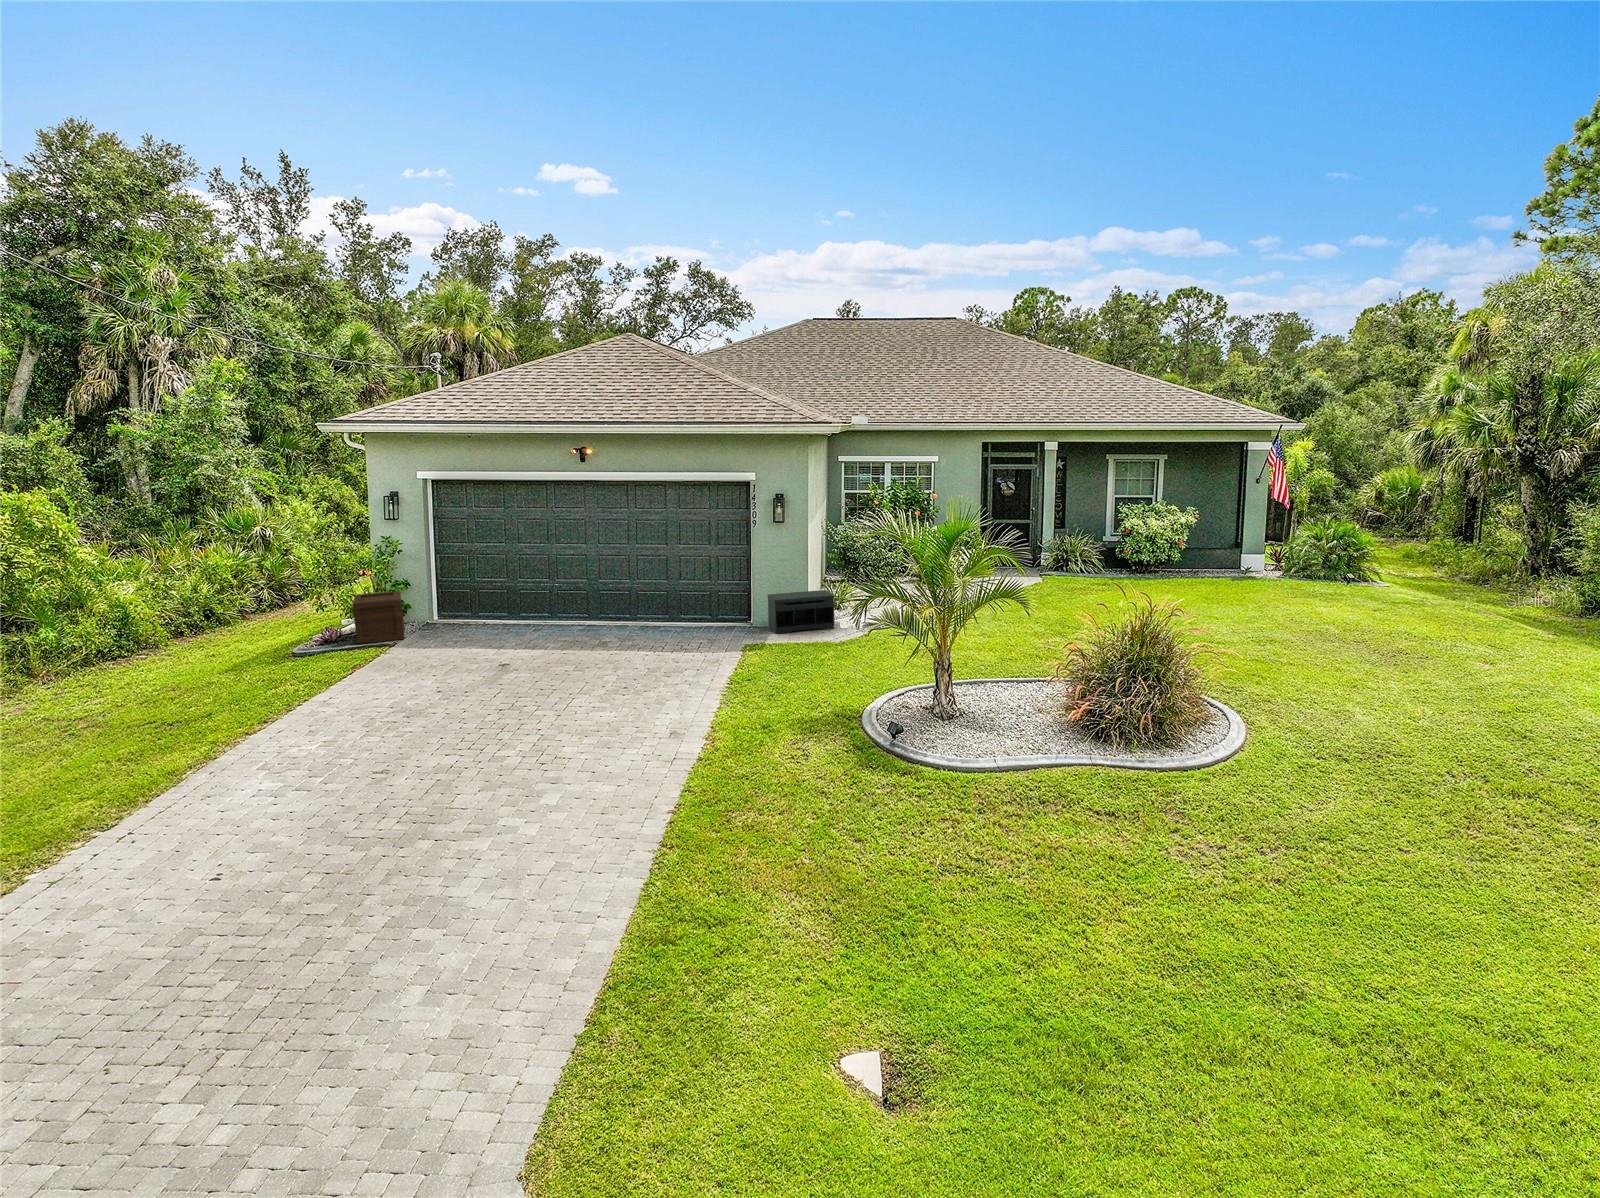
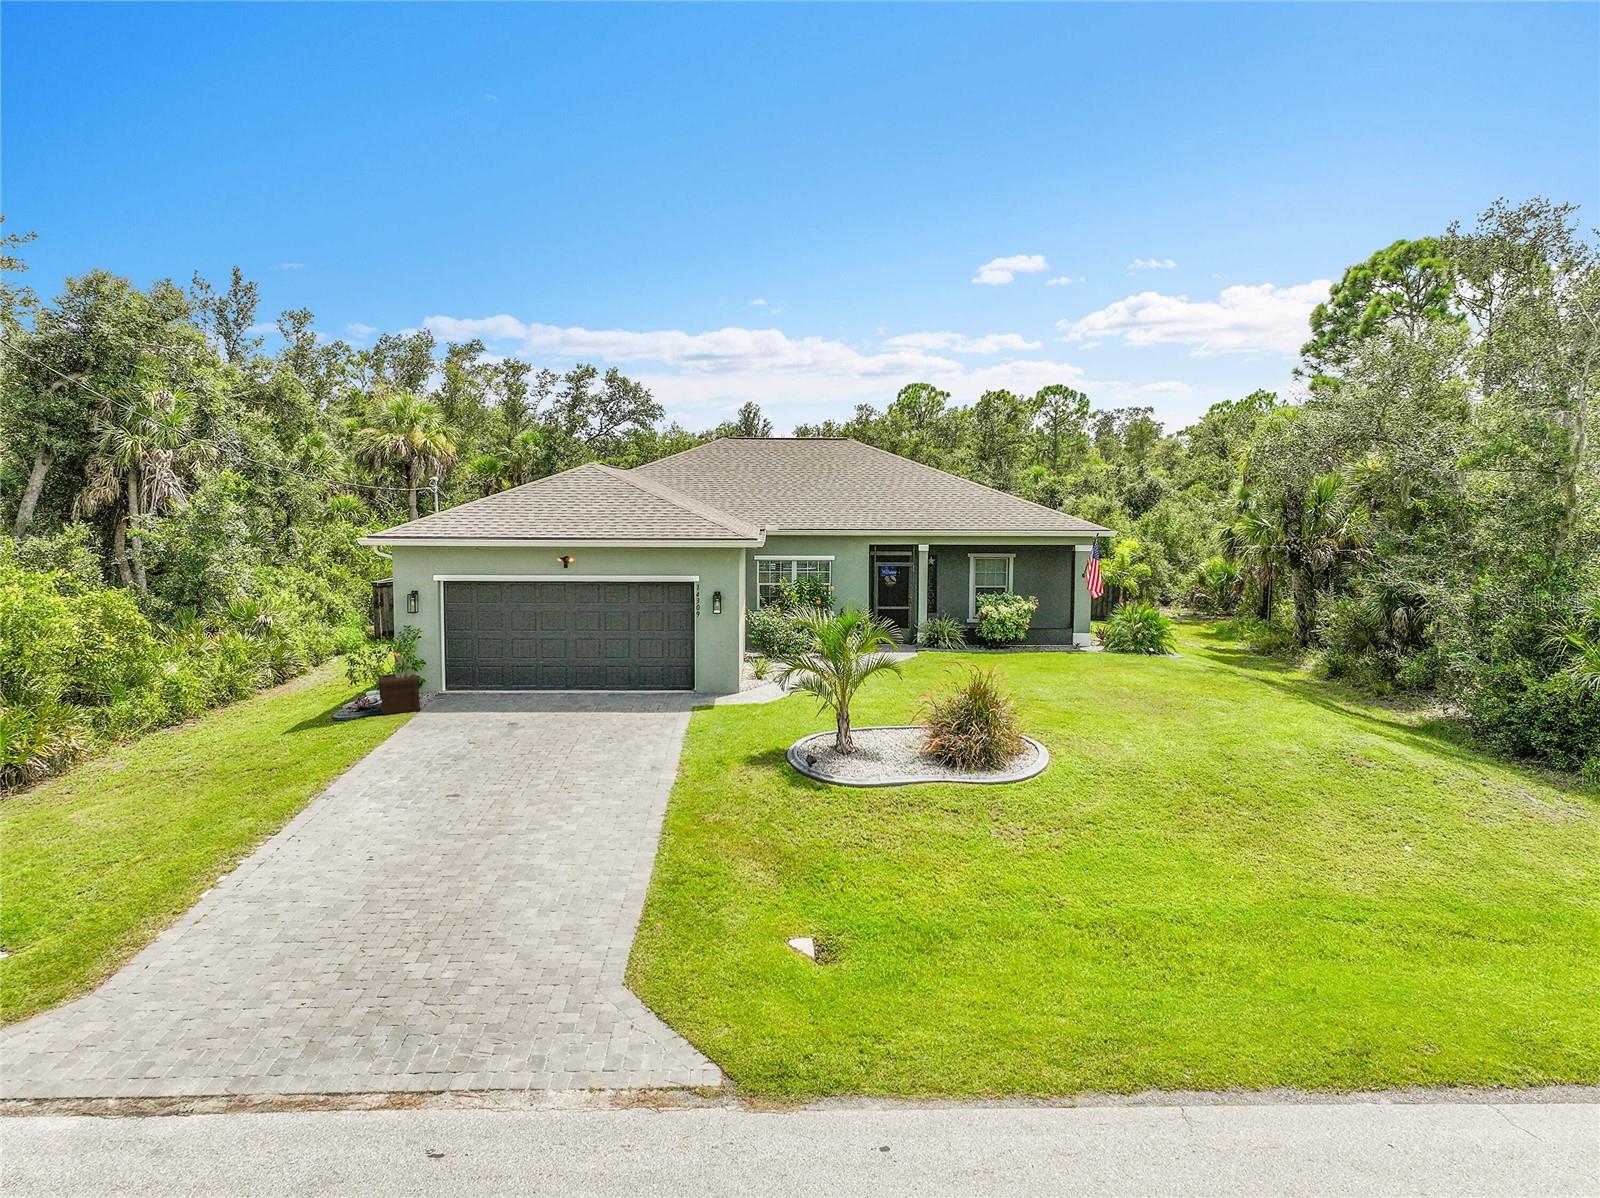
bench: present [768,590,834,634] -> none [709,666,761,700]

